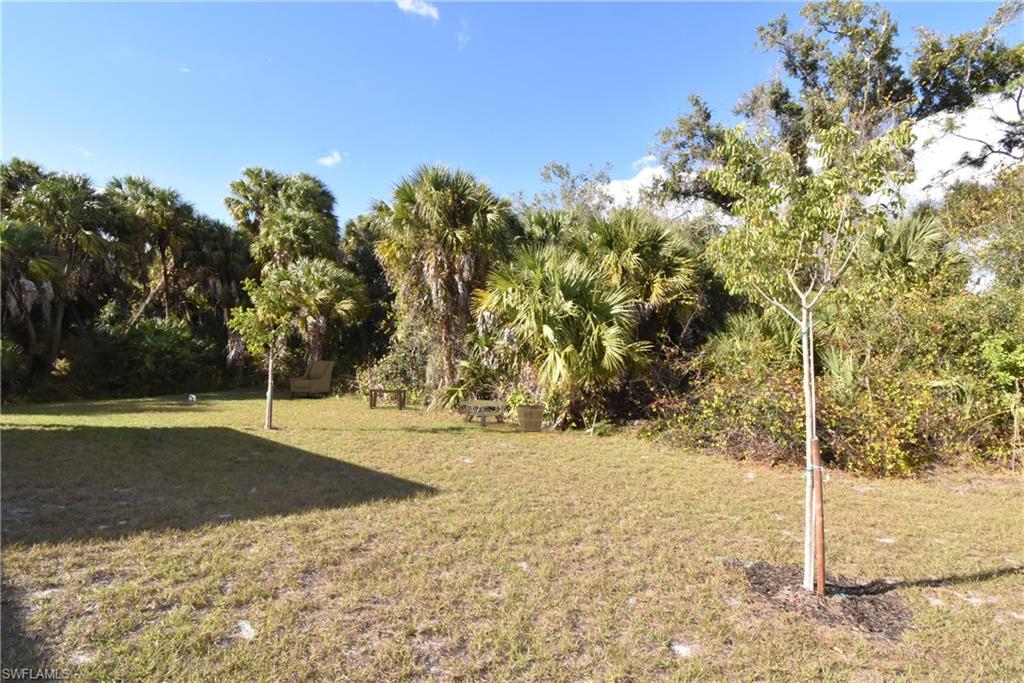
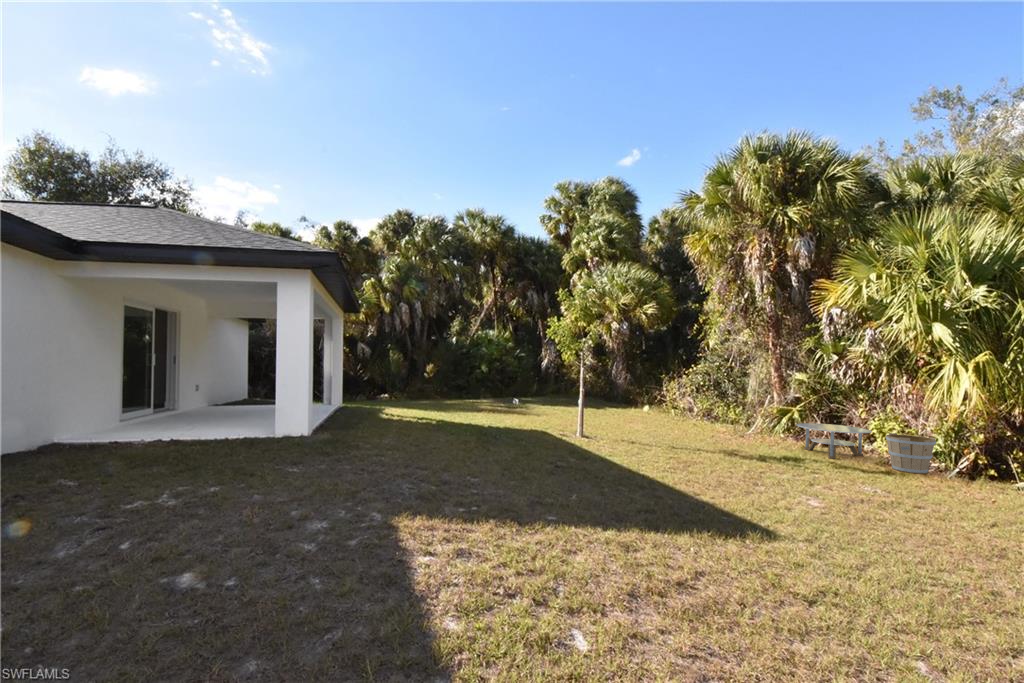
chair: present [291,361,334,399] -> none [598,369,641,410]
bench: present [369,389,407,410] -> none [680,402,725,429]

